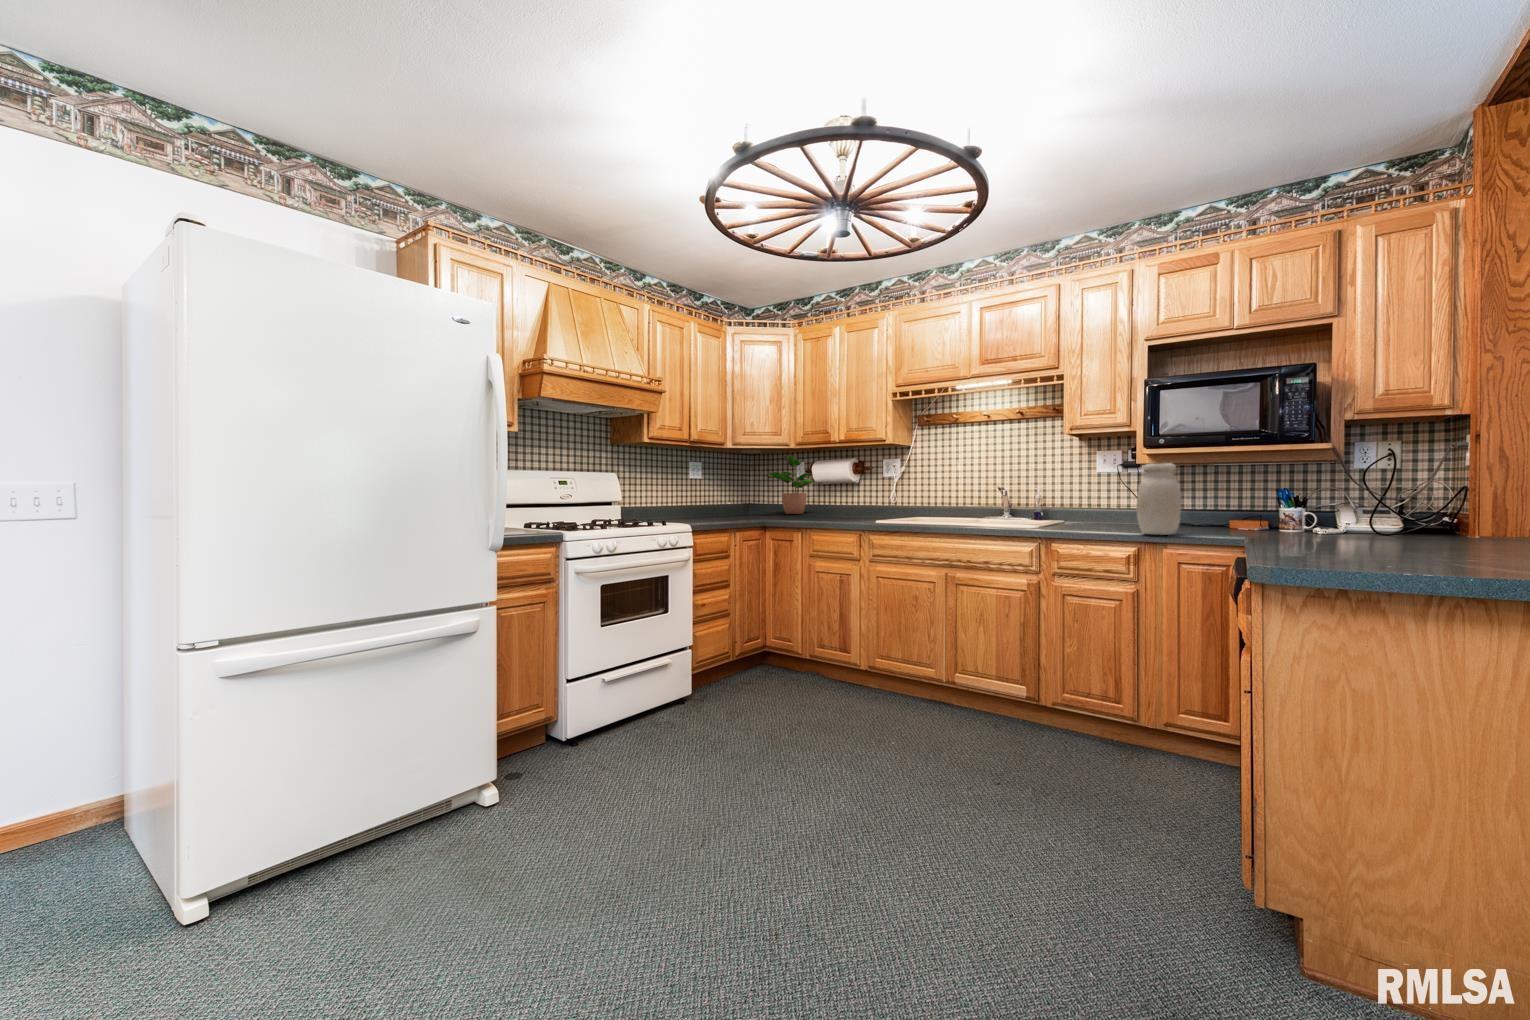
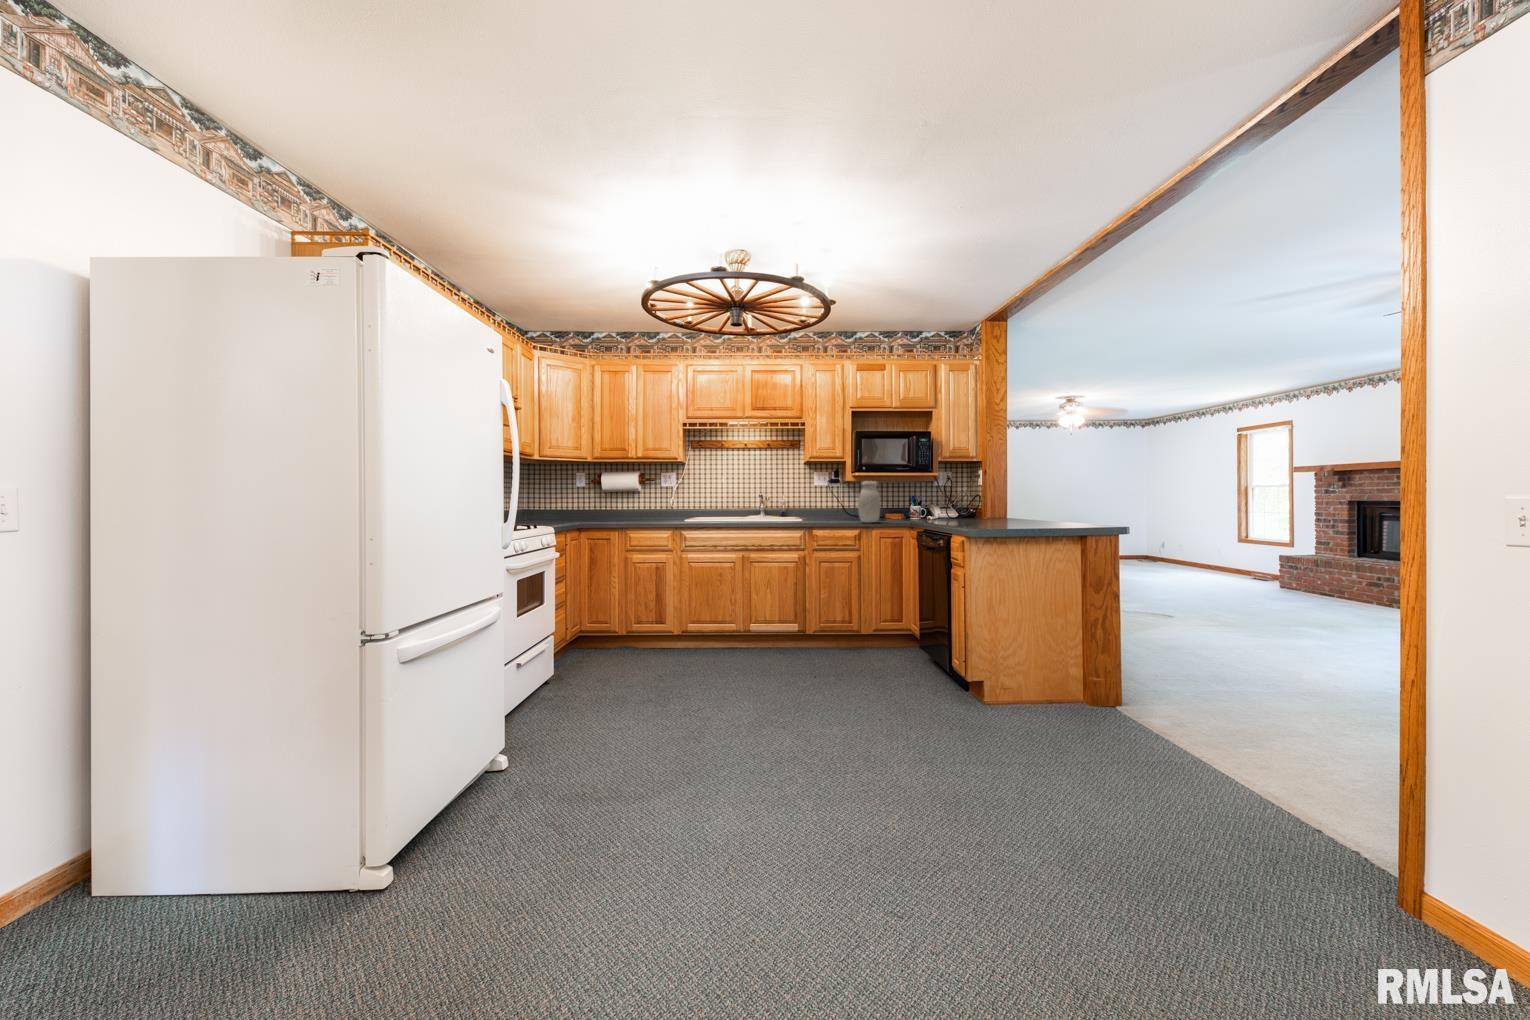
potted plant: present [767,455,814,514] -> none [560,467,602,517]

